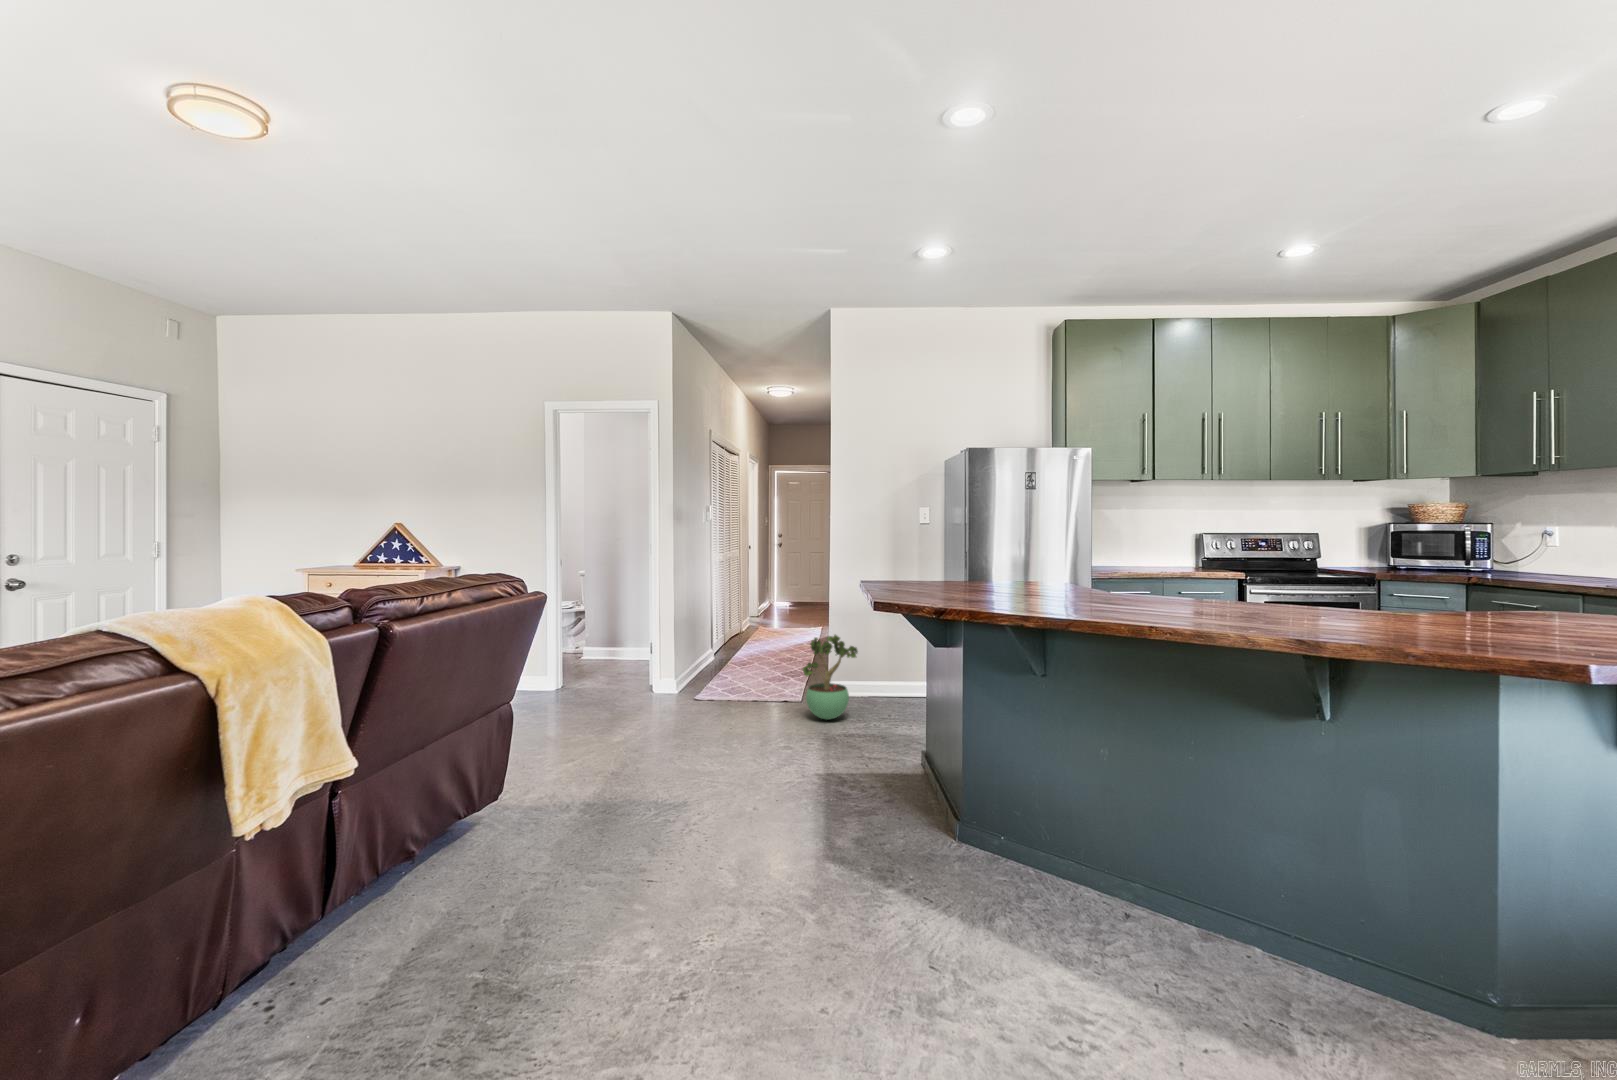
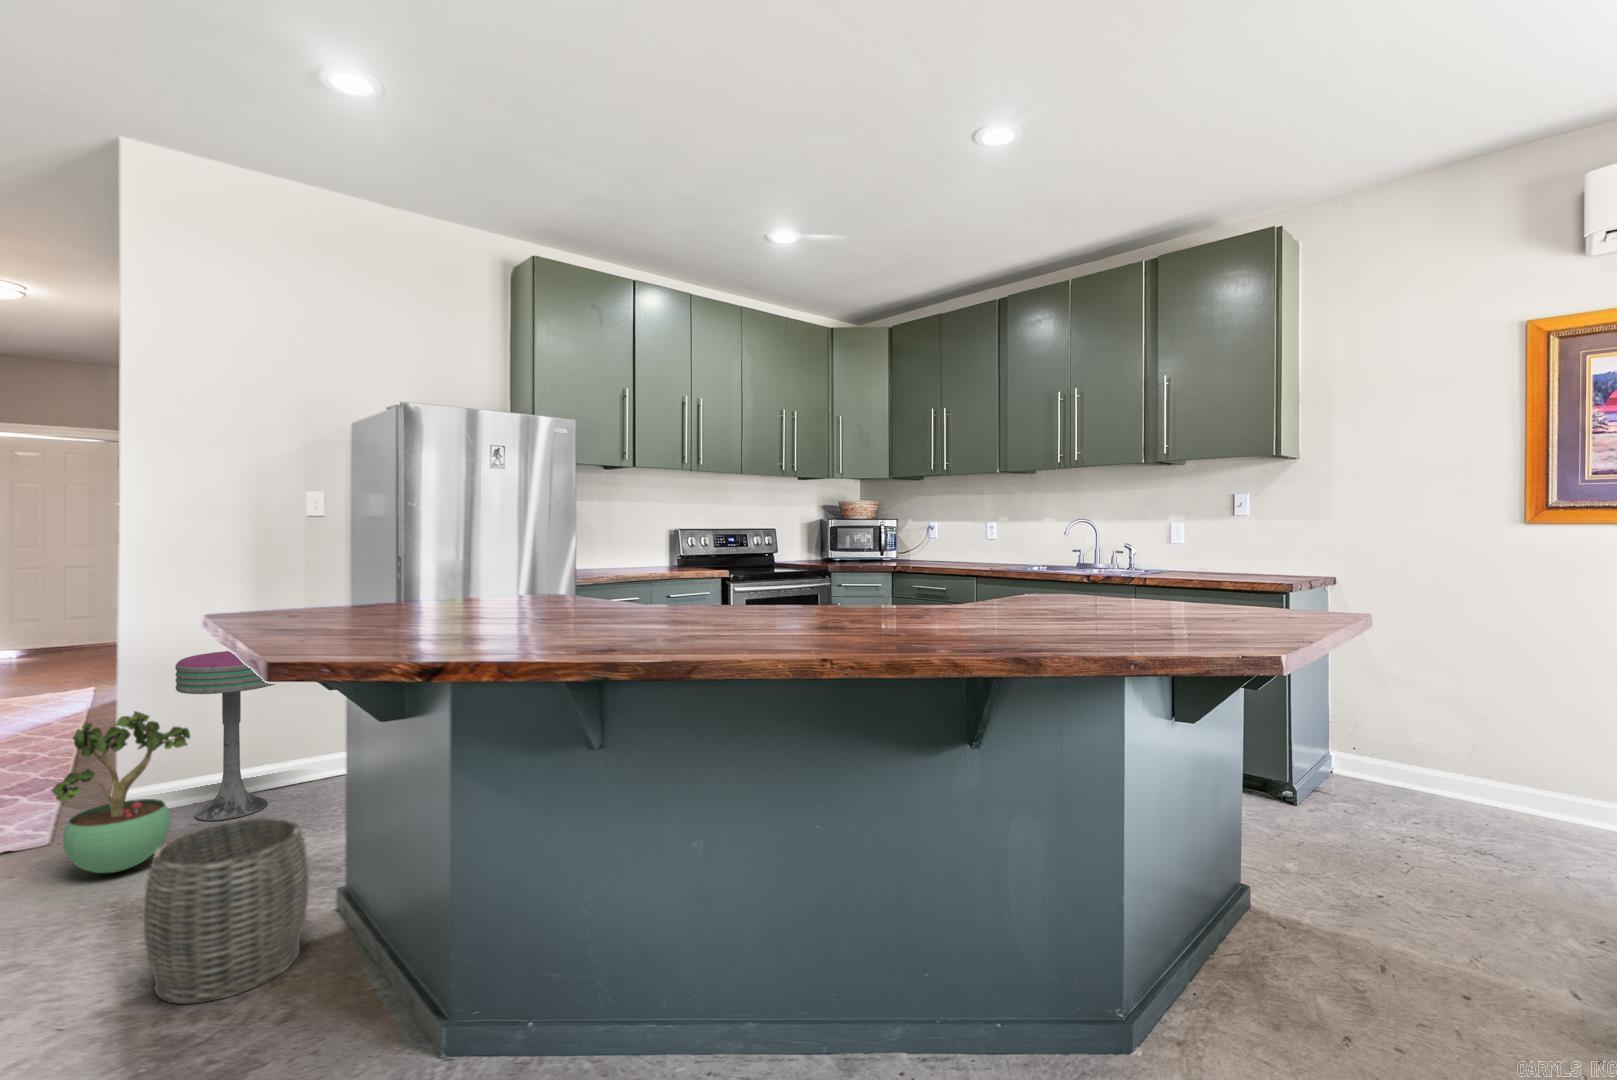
bar stool: none [853,608,904,707] -> present [175,651,275,821]
woven basket: none [834,697,905,786] -> present [144,818,308,1004]

